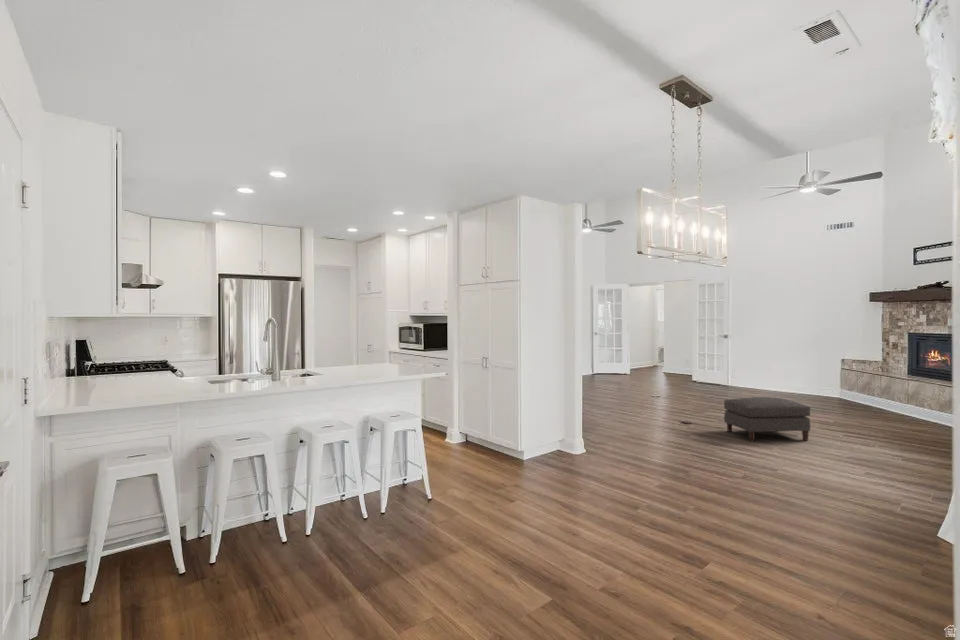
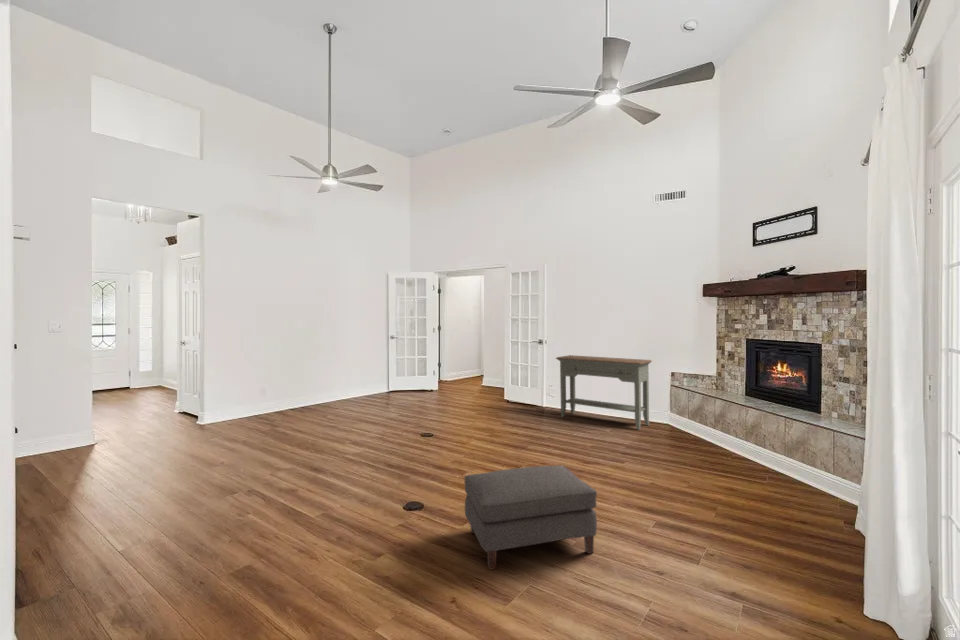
console table: none [742,347,825,400] -> present [556,355,652,430]

